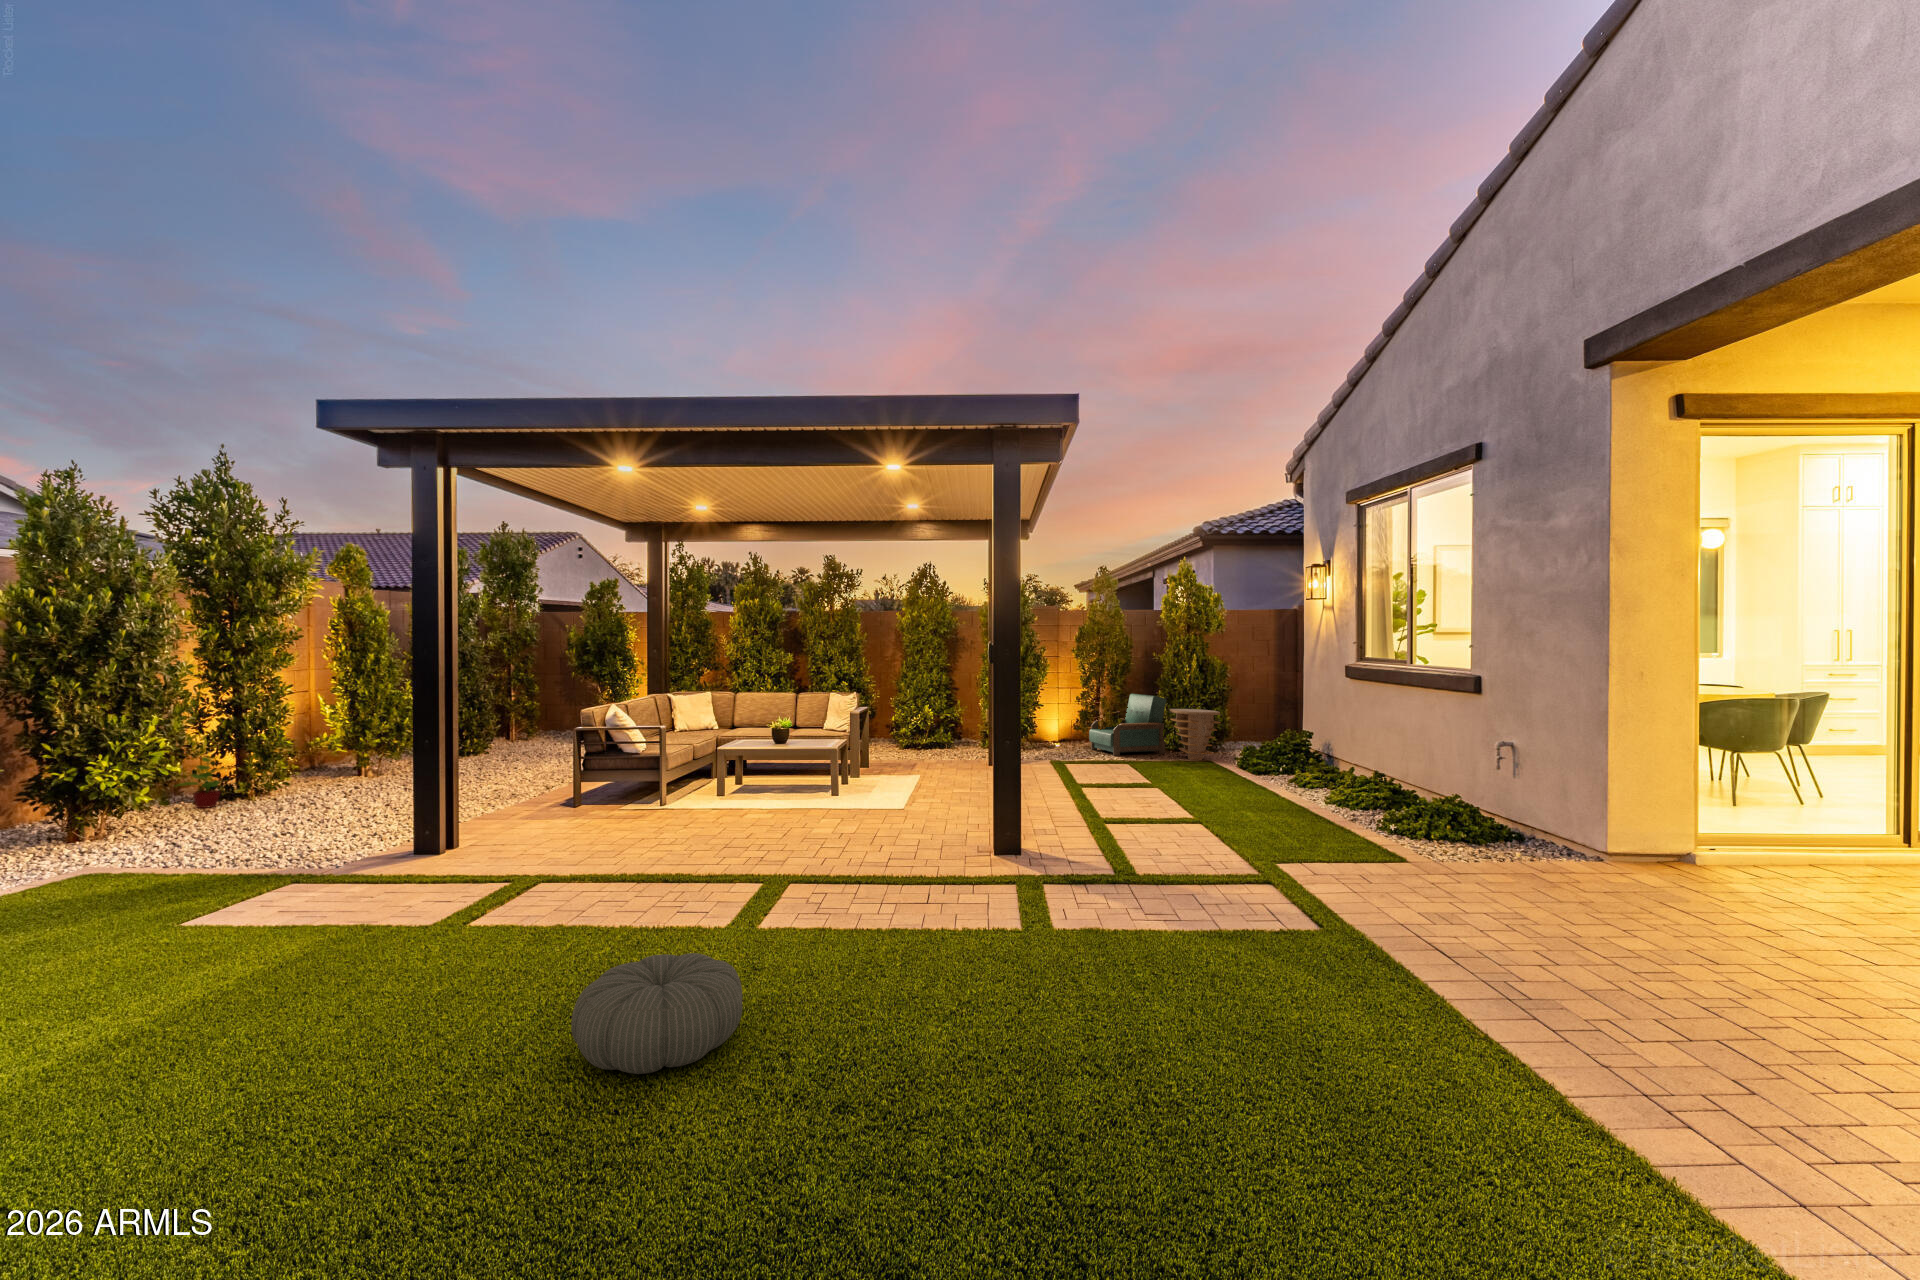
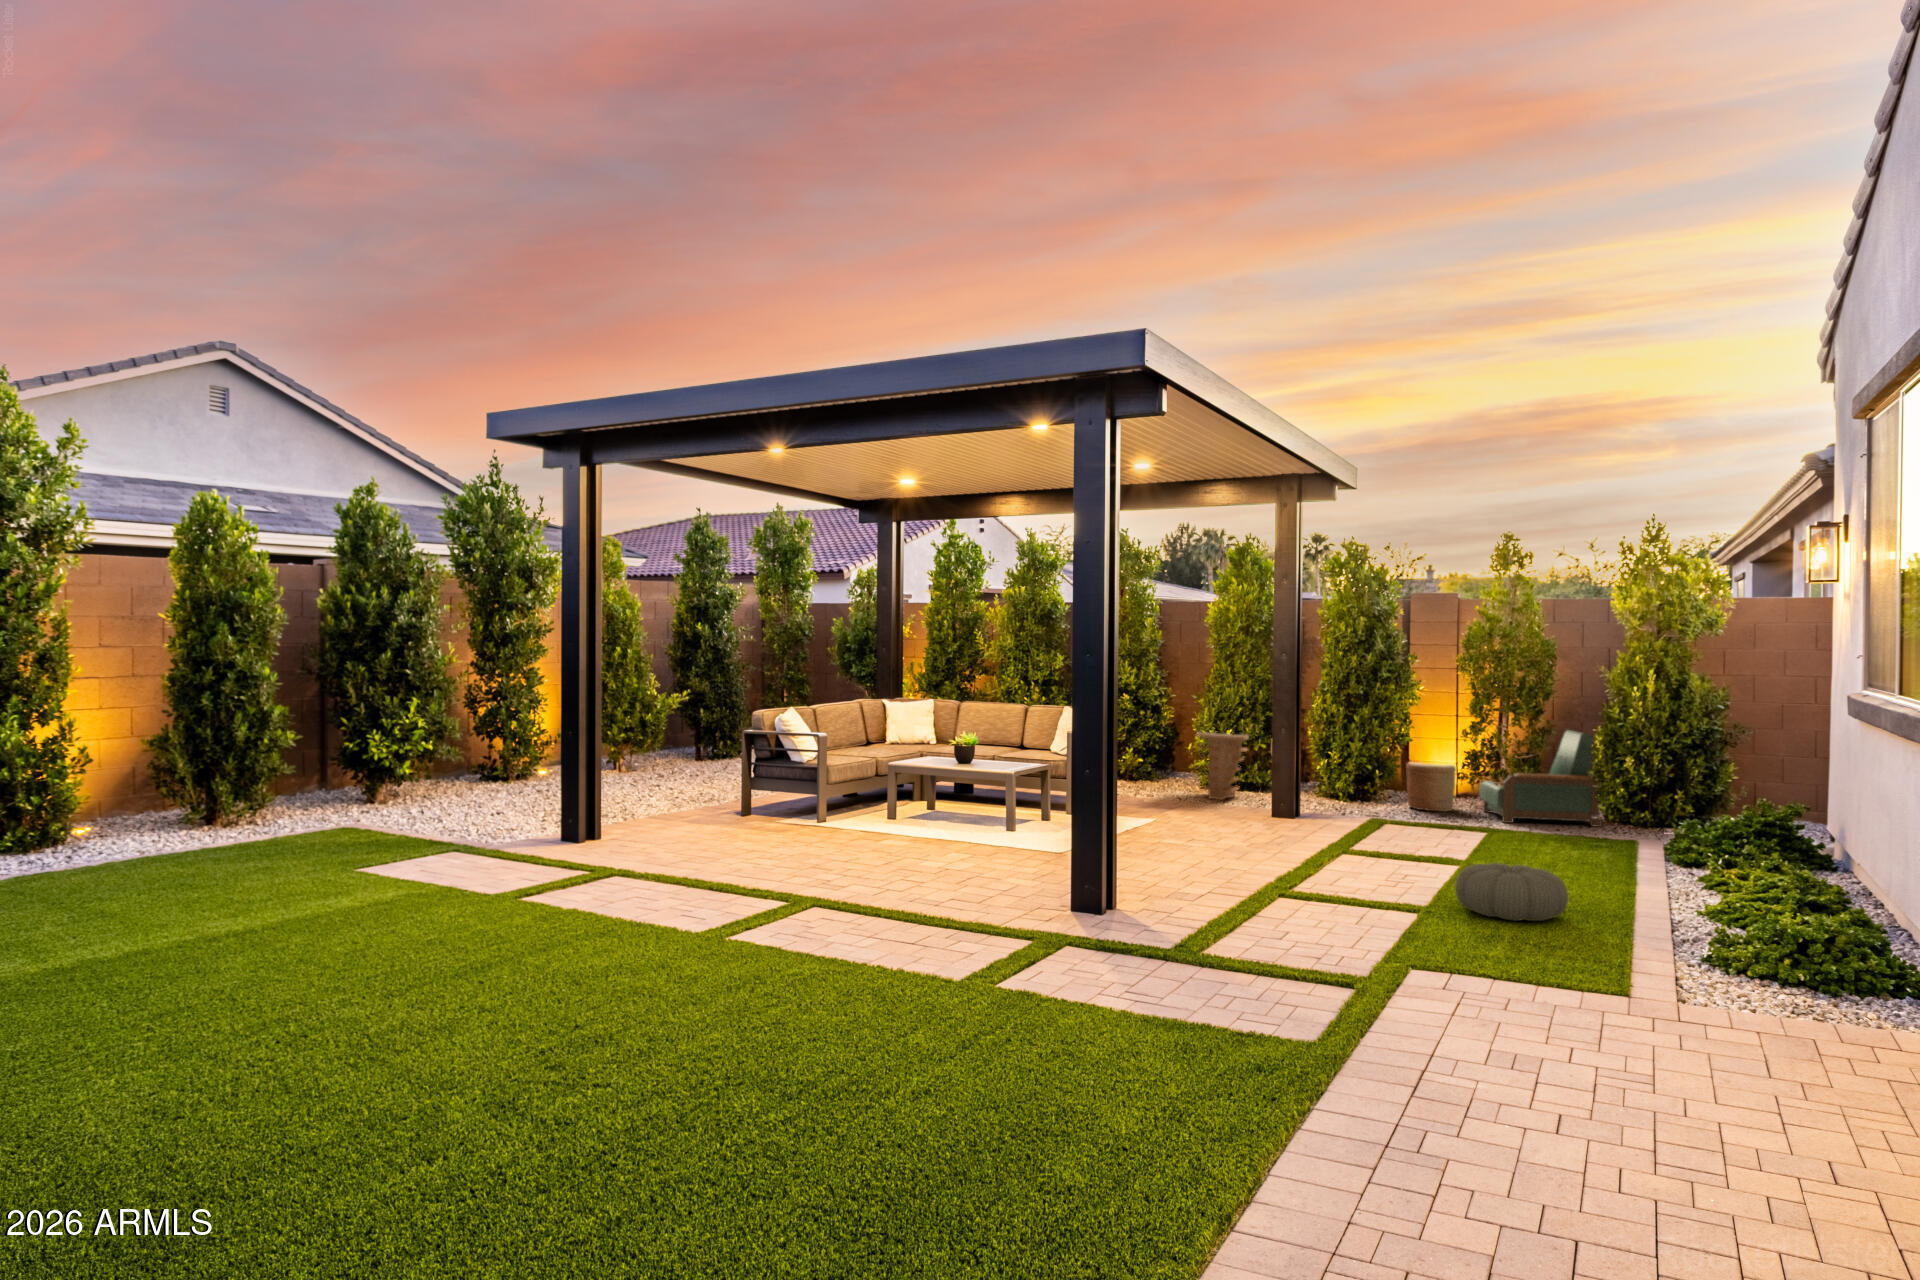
side table: present [1170,709,1220,760] -> present [1197,732,1249,800]
woven basket: none [1045,720,1076,752] -> present [1406,762,1456,812]
potted plant: present [177,757,221,808] -> none [449,737,494,788]
pouf: present [571,953,742,1074] -> present [1455,863,1568,921]

